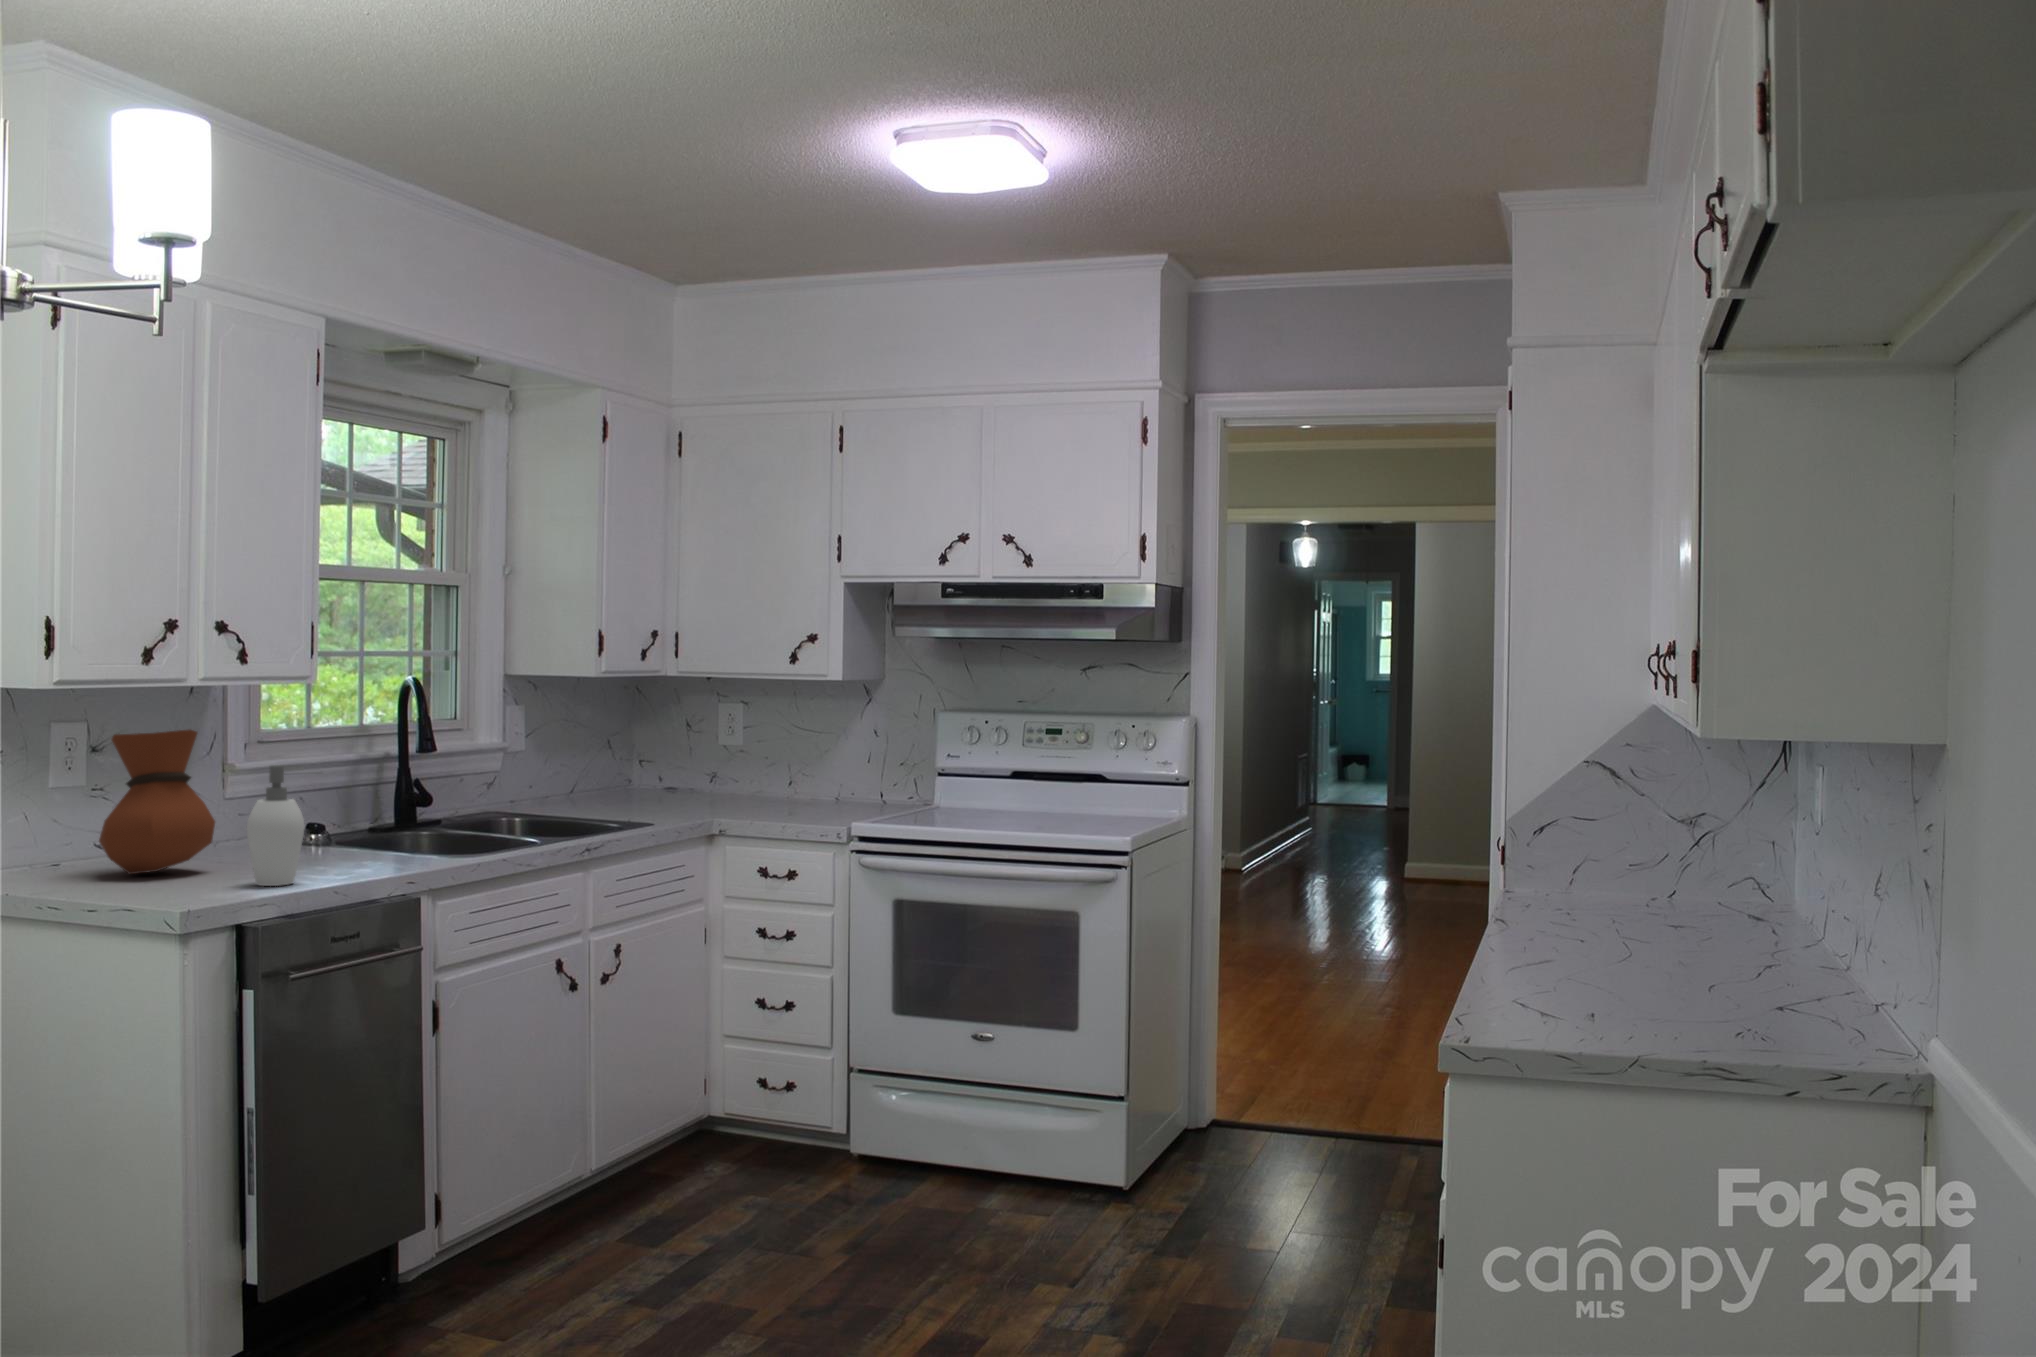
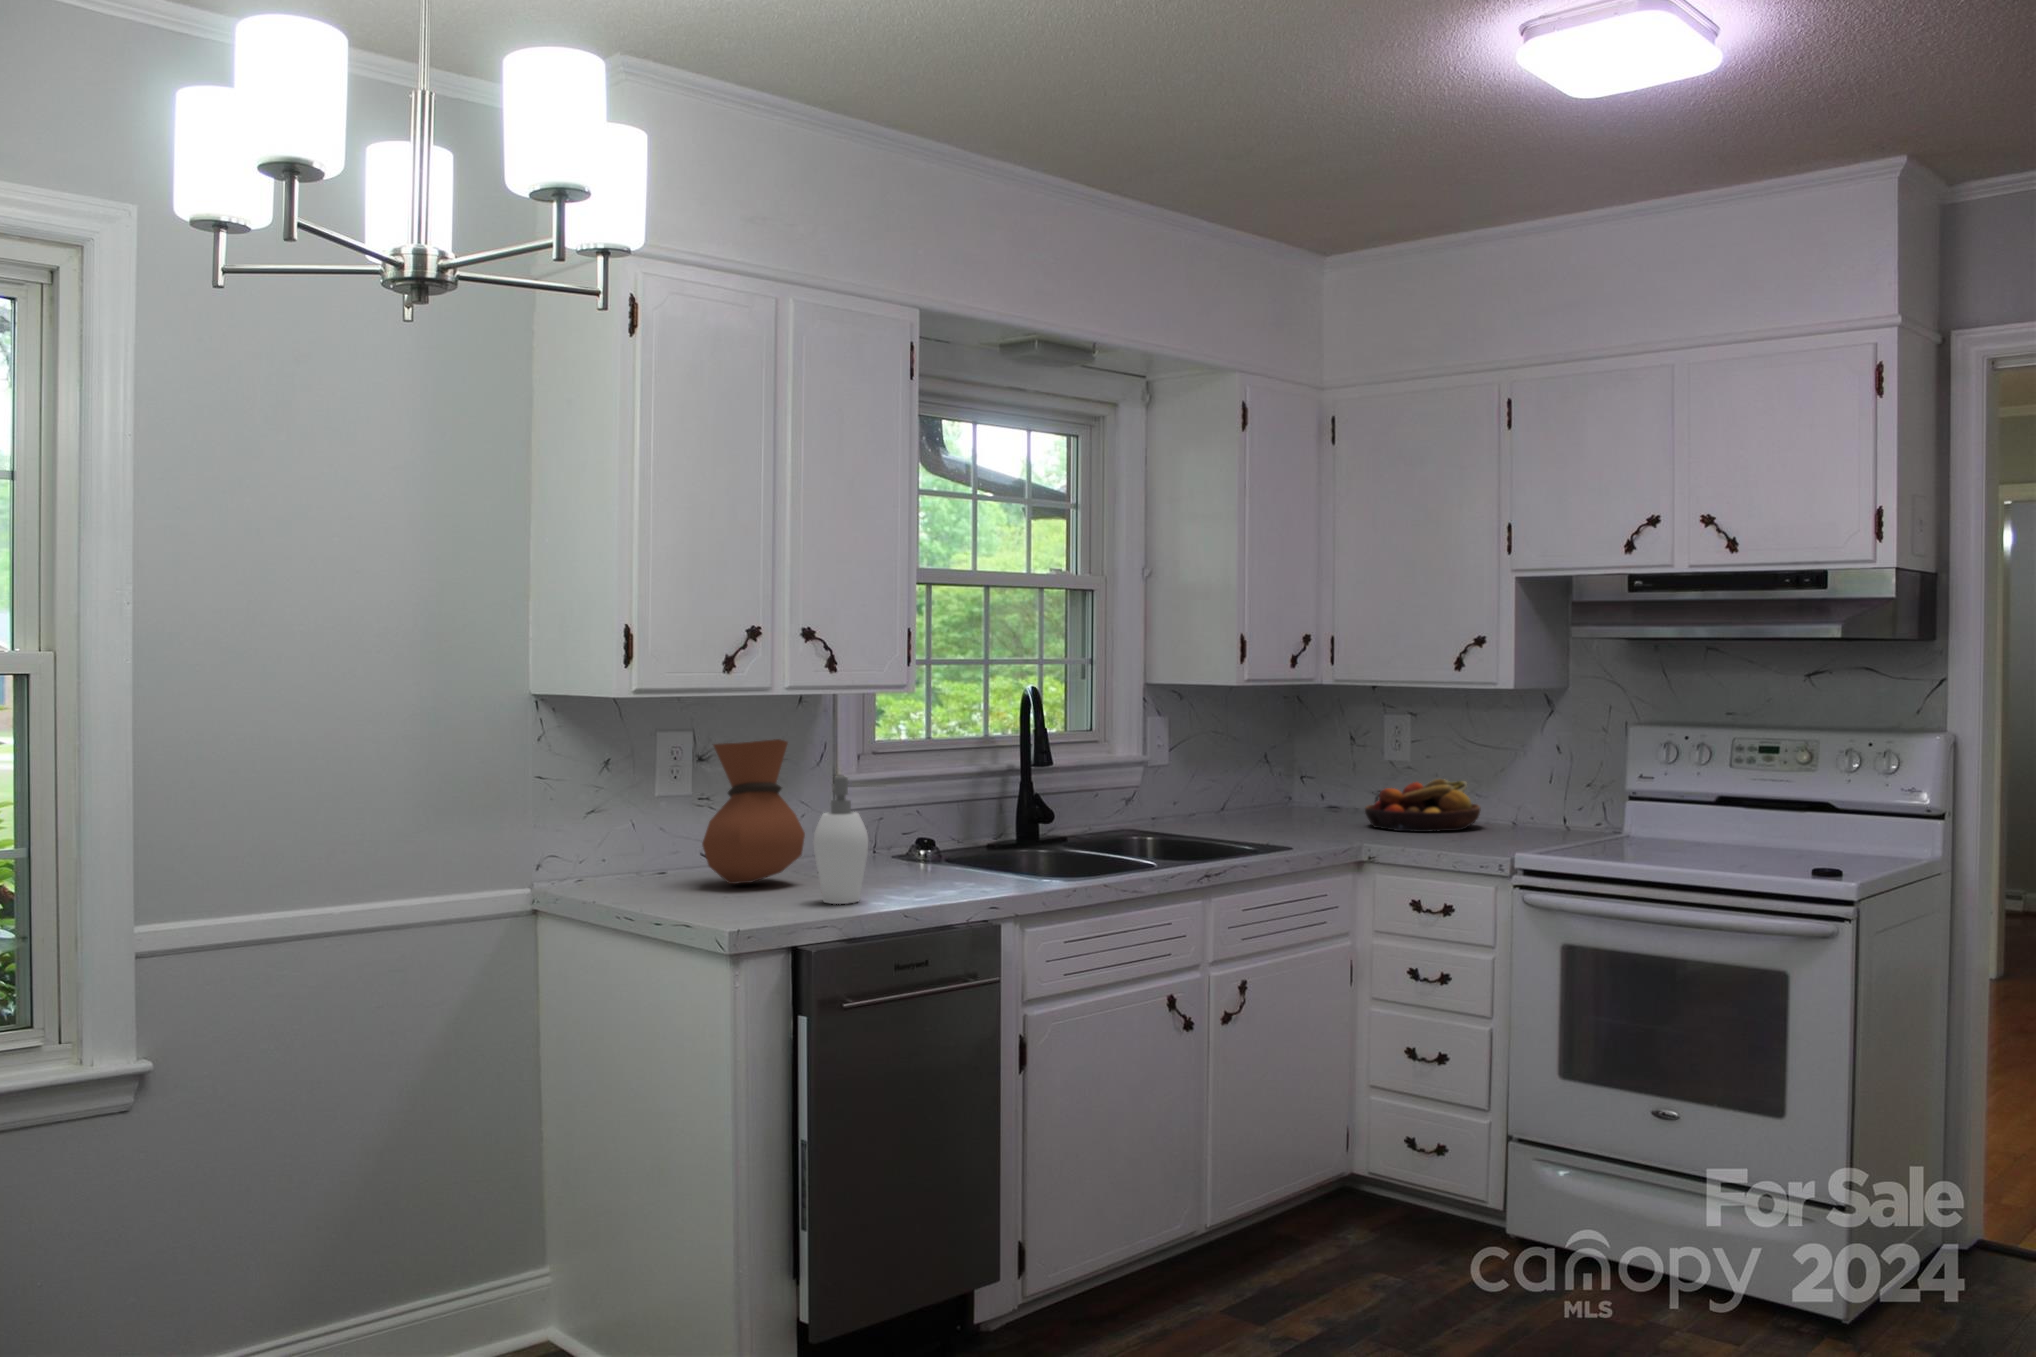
fruit bowl: none [706,761,804,806] -> present [1365,779,1480,832]

